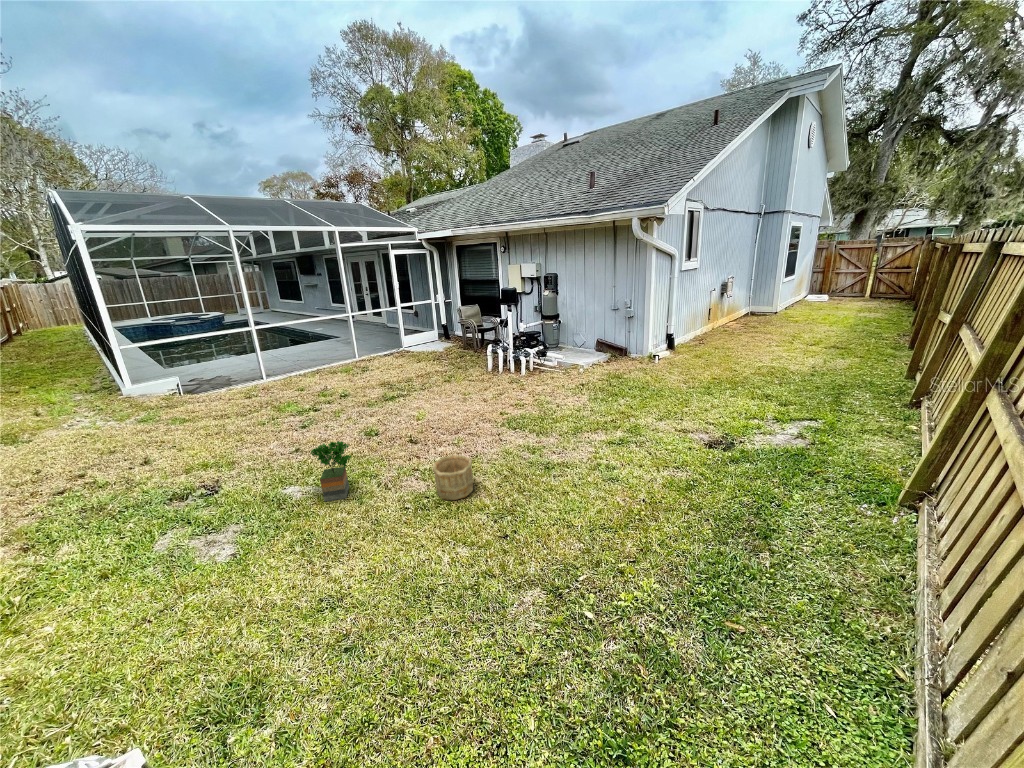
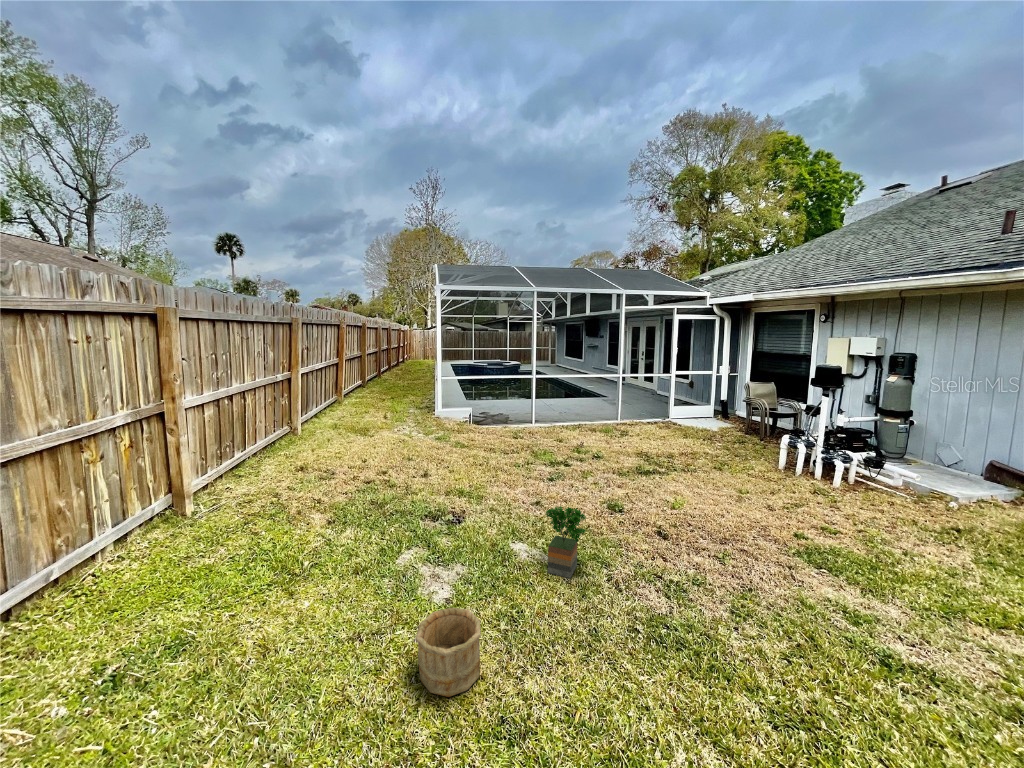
wooden bucket: present [433,455,473,500] -> present [415,608,481,697]

